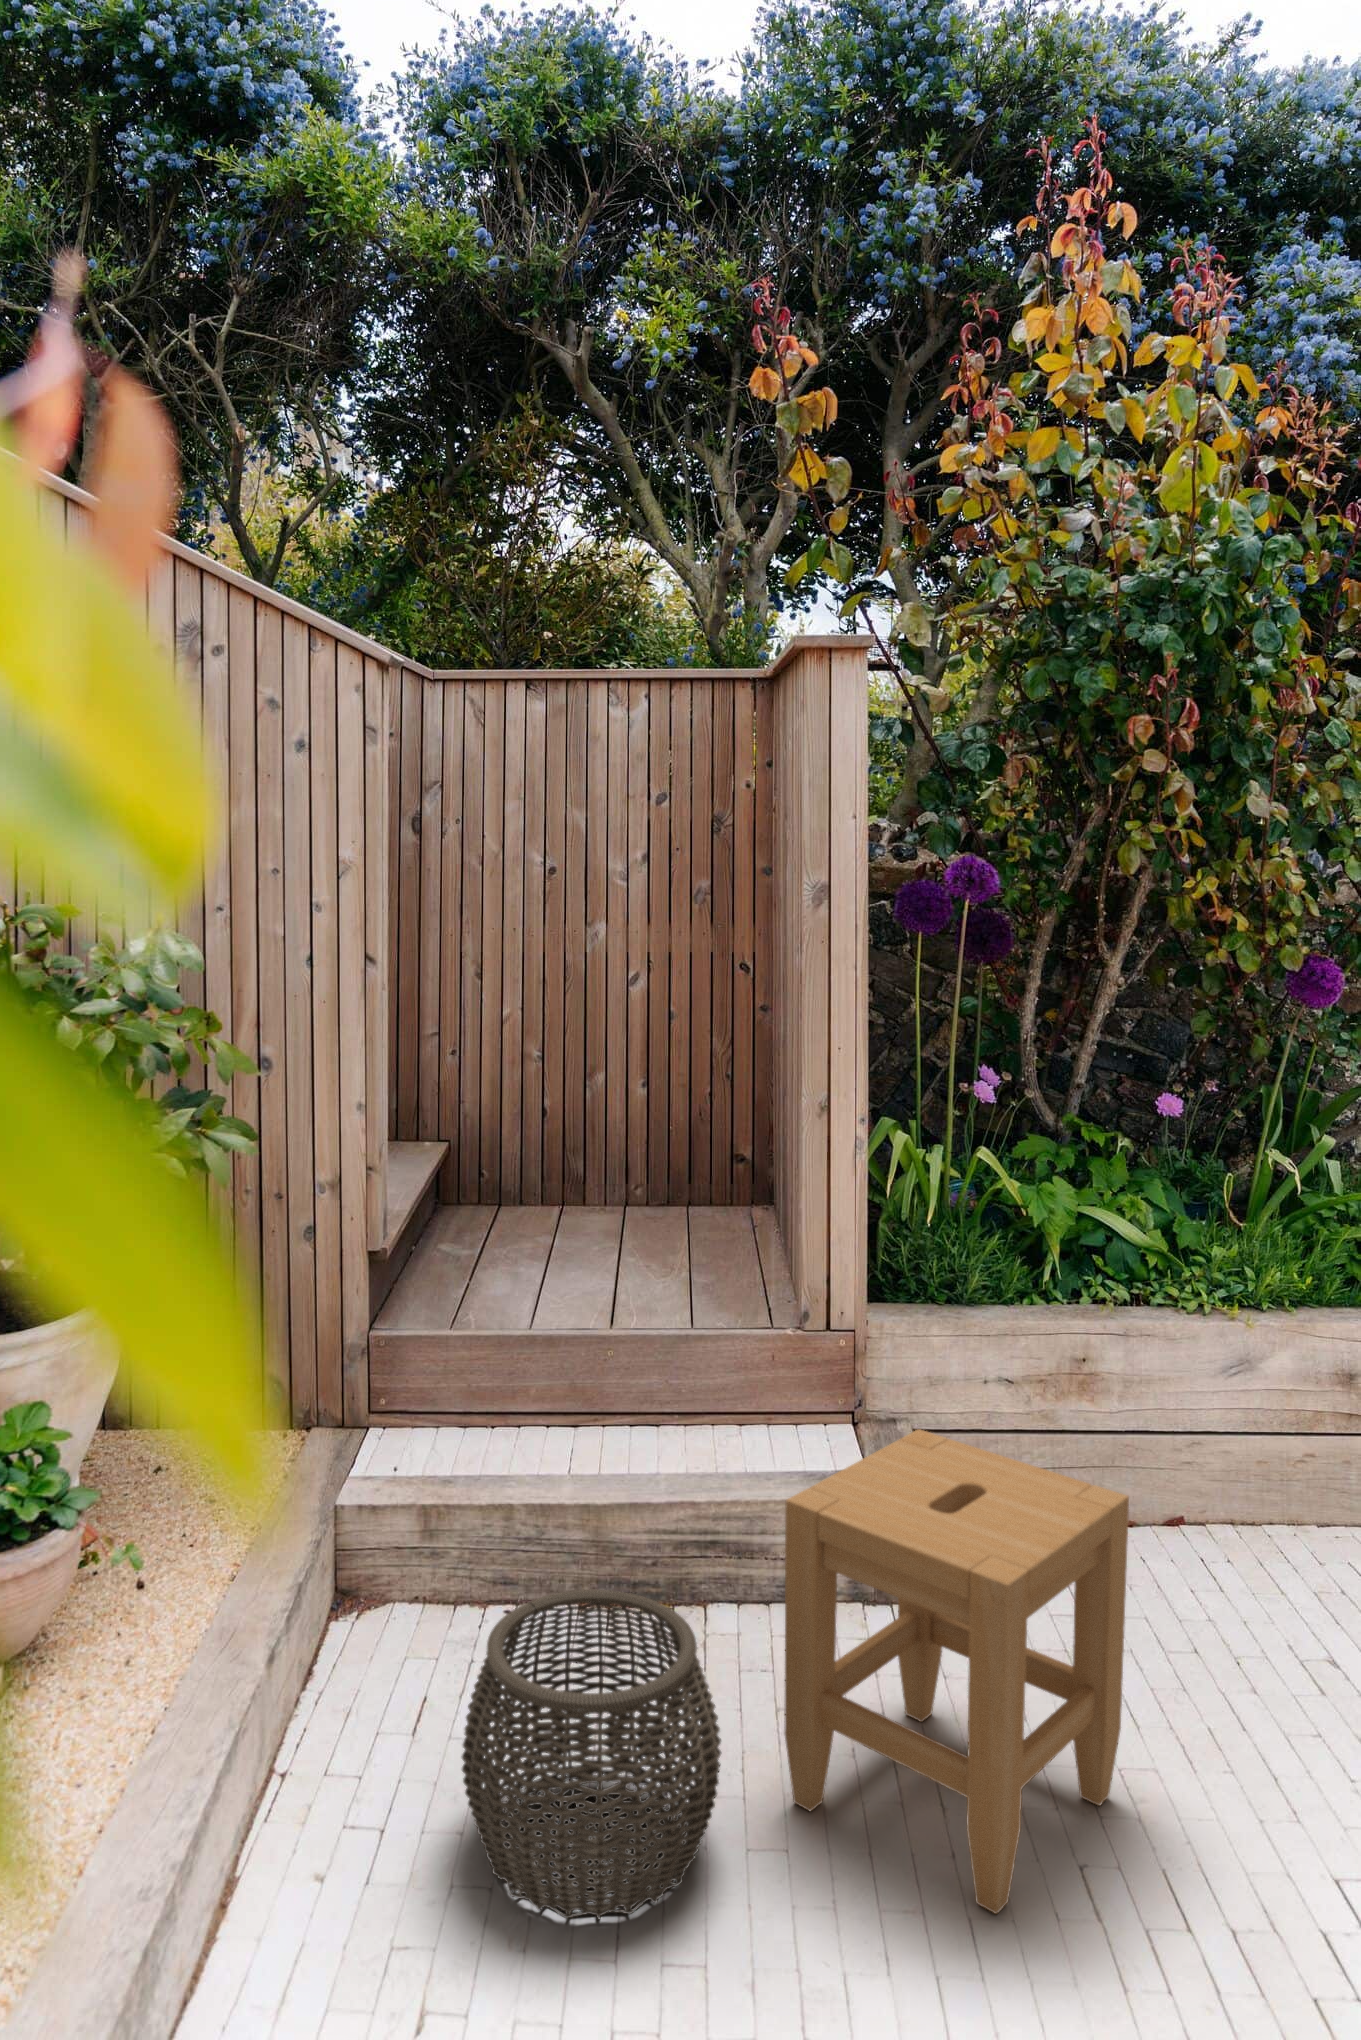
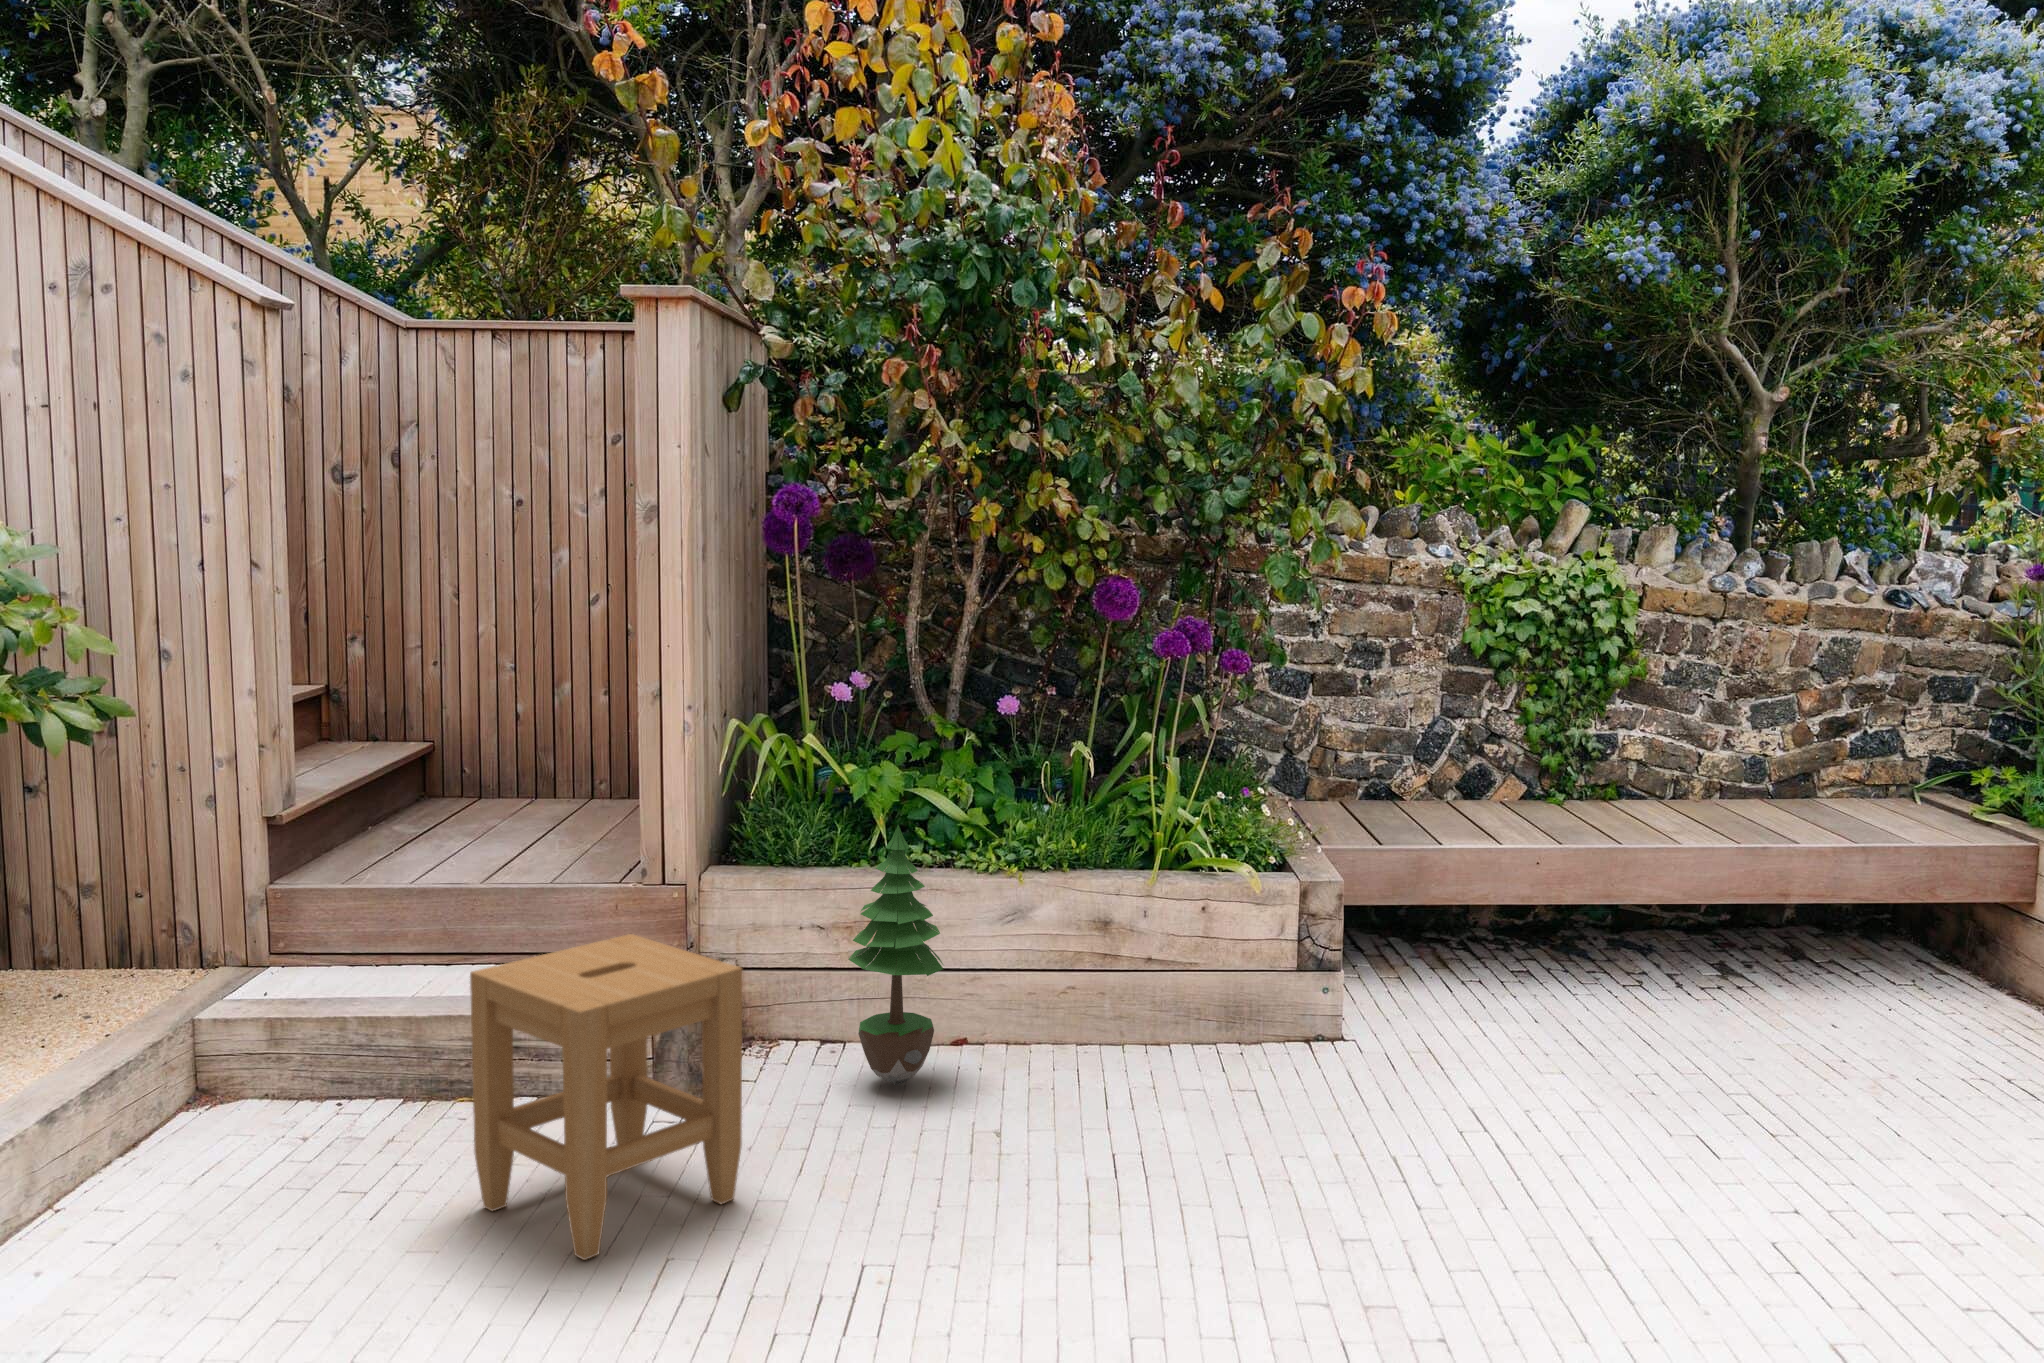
potted tree: none [1099,1272,1224,1594] -> present [849,825,943,1086]
woven basket: present [462,1589,721,1919] -> none [186,1046,406,1269]

